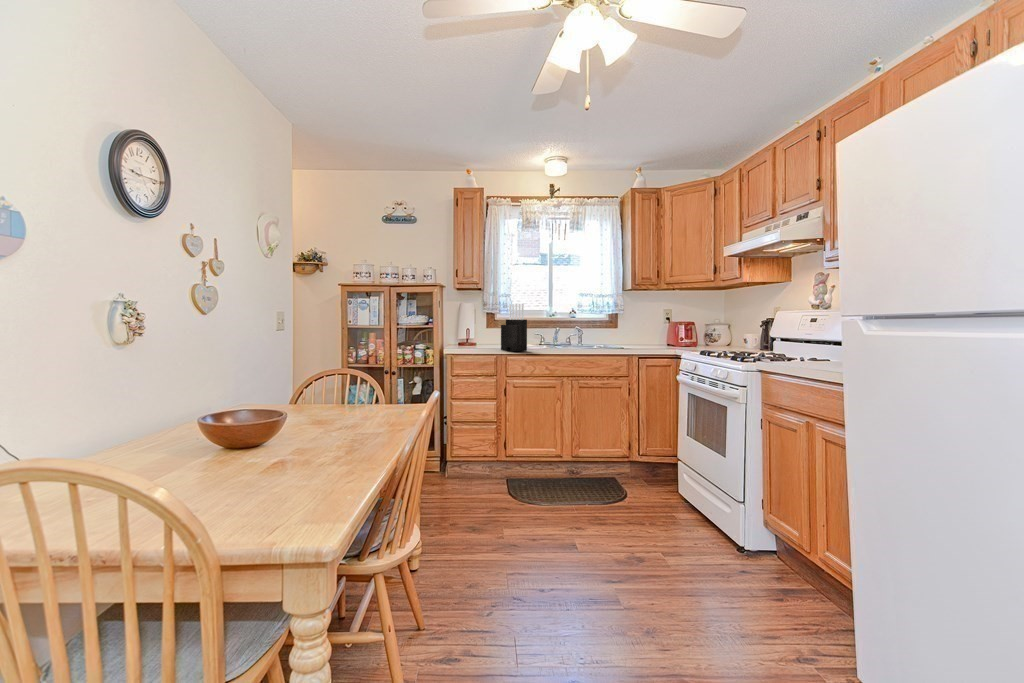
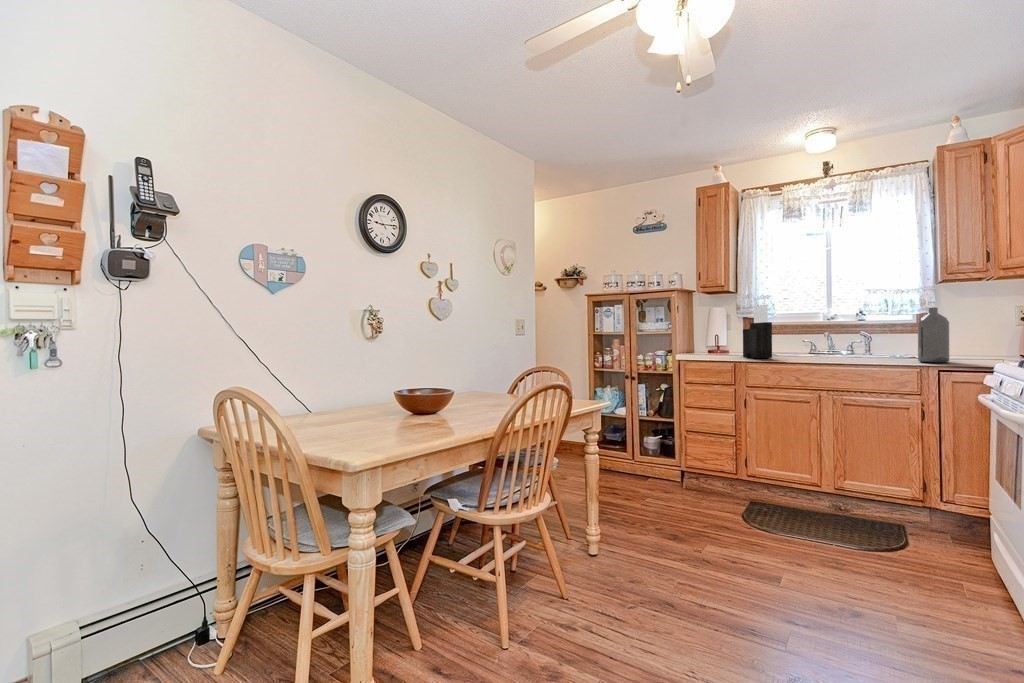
bottle: none [625,312,643,352] -> present [918,308,950,362]

